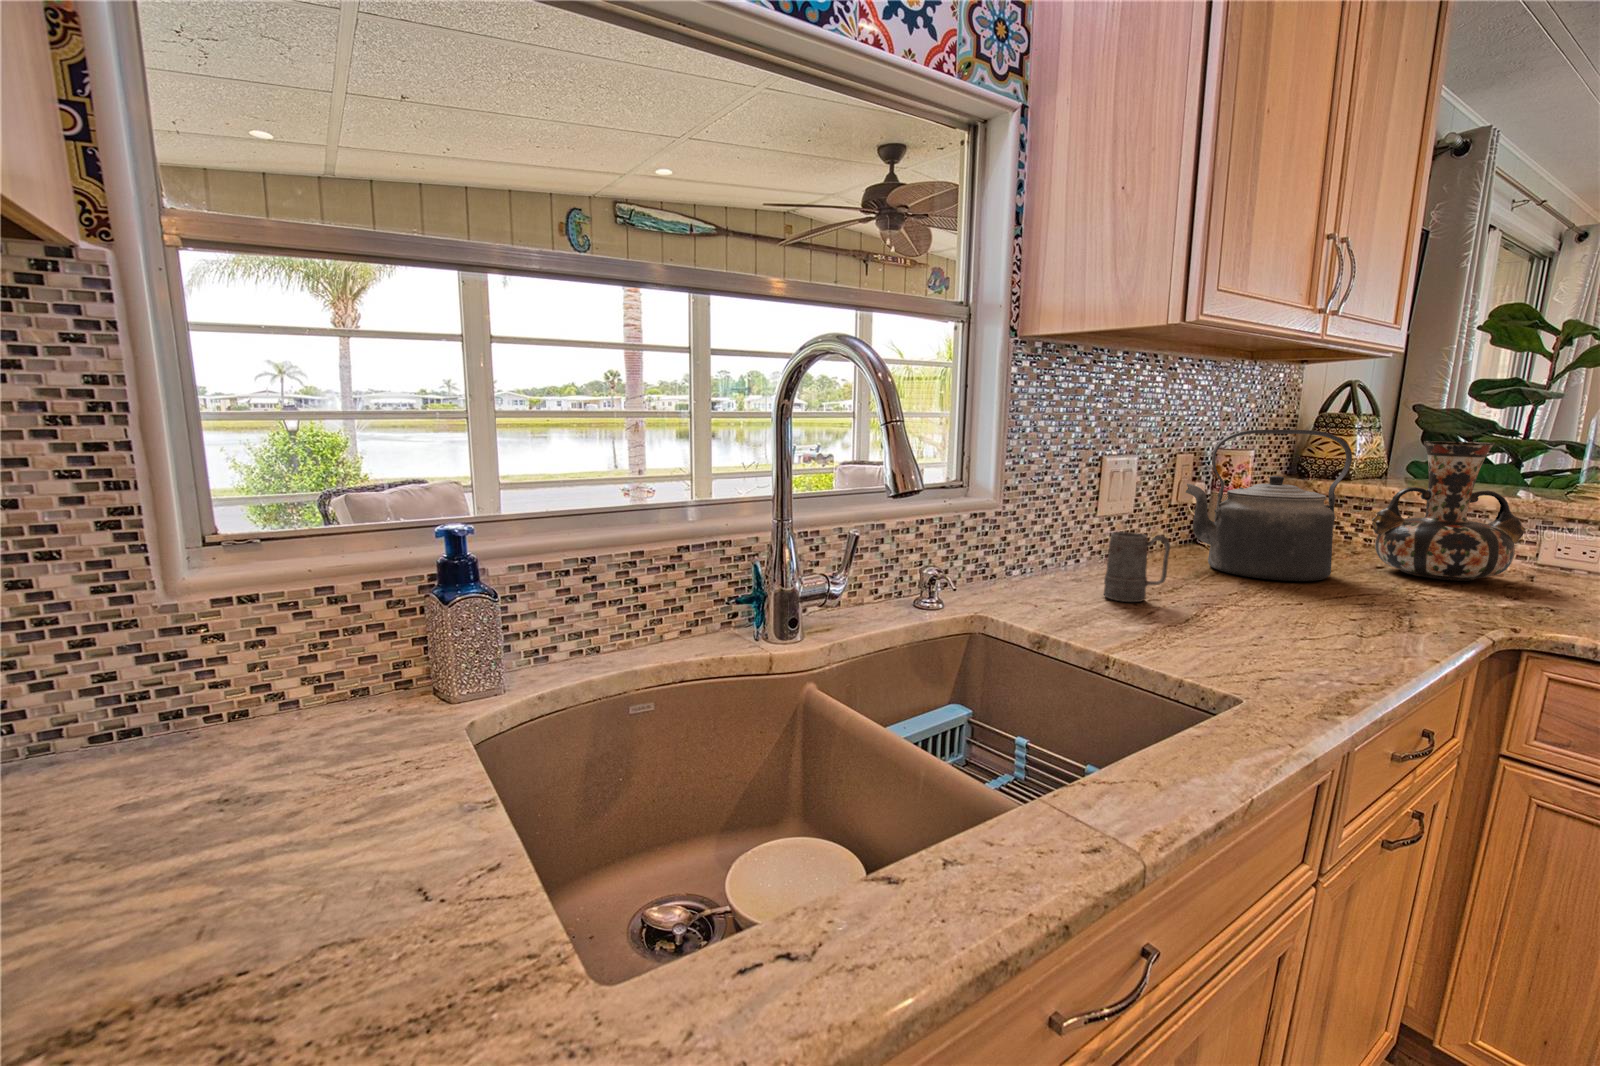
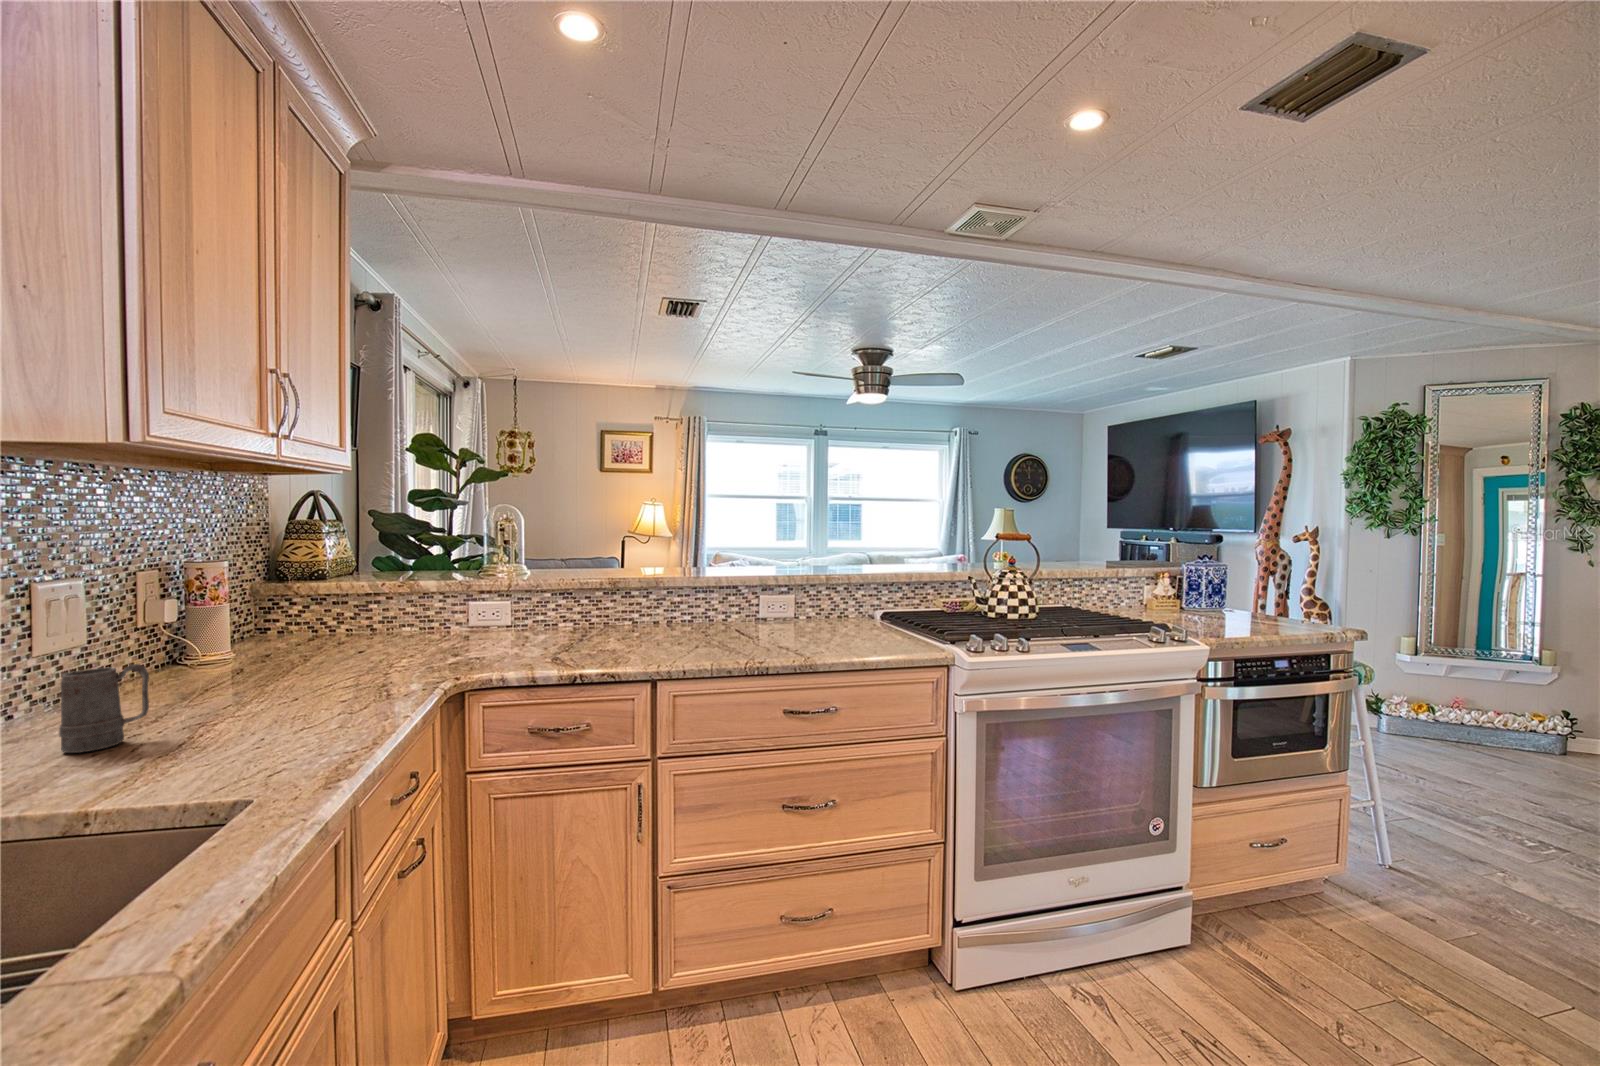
kettle: present [1185,430,1352,581] -> none [156,540,322,687]
decorative vase: present [1372,441,1526,581] -> none [347,542,450,652]

